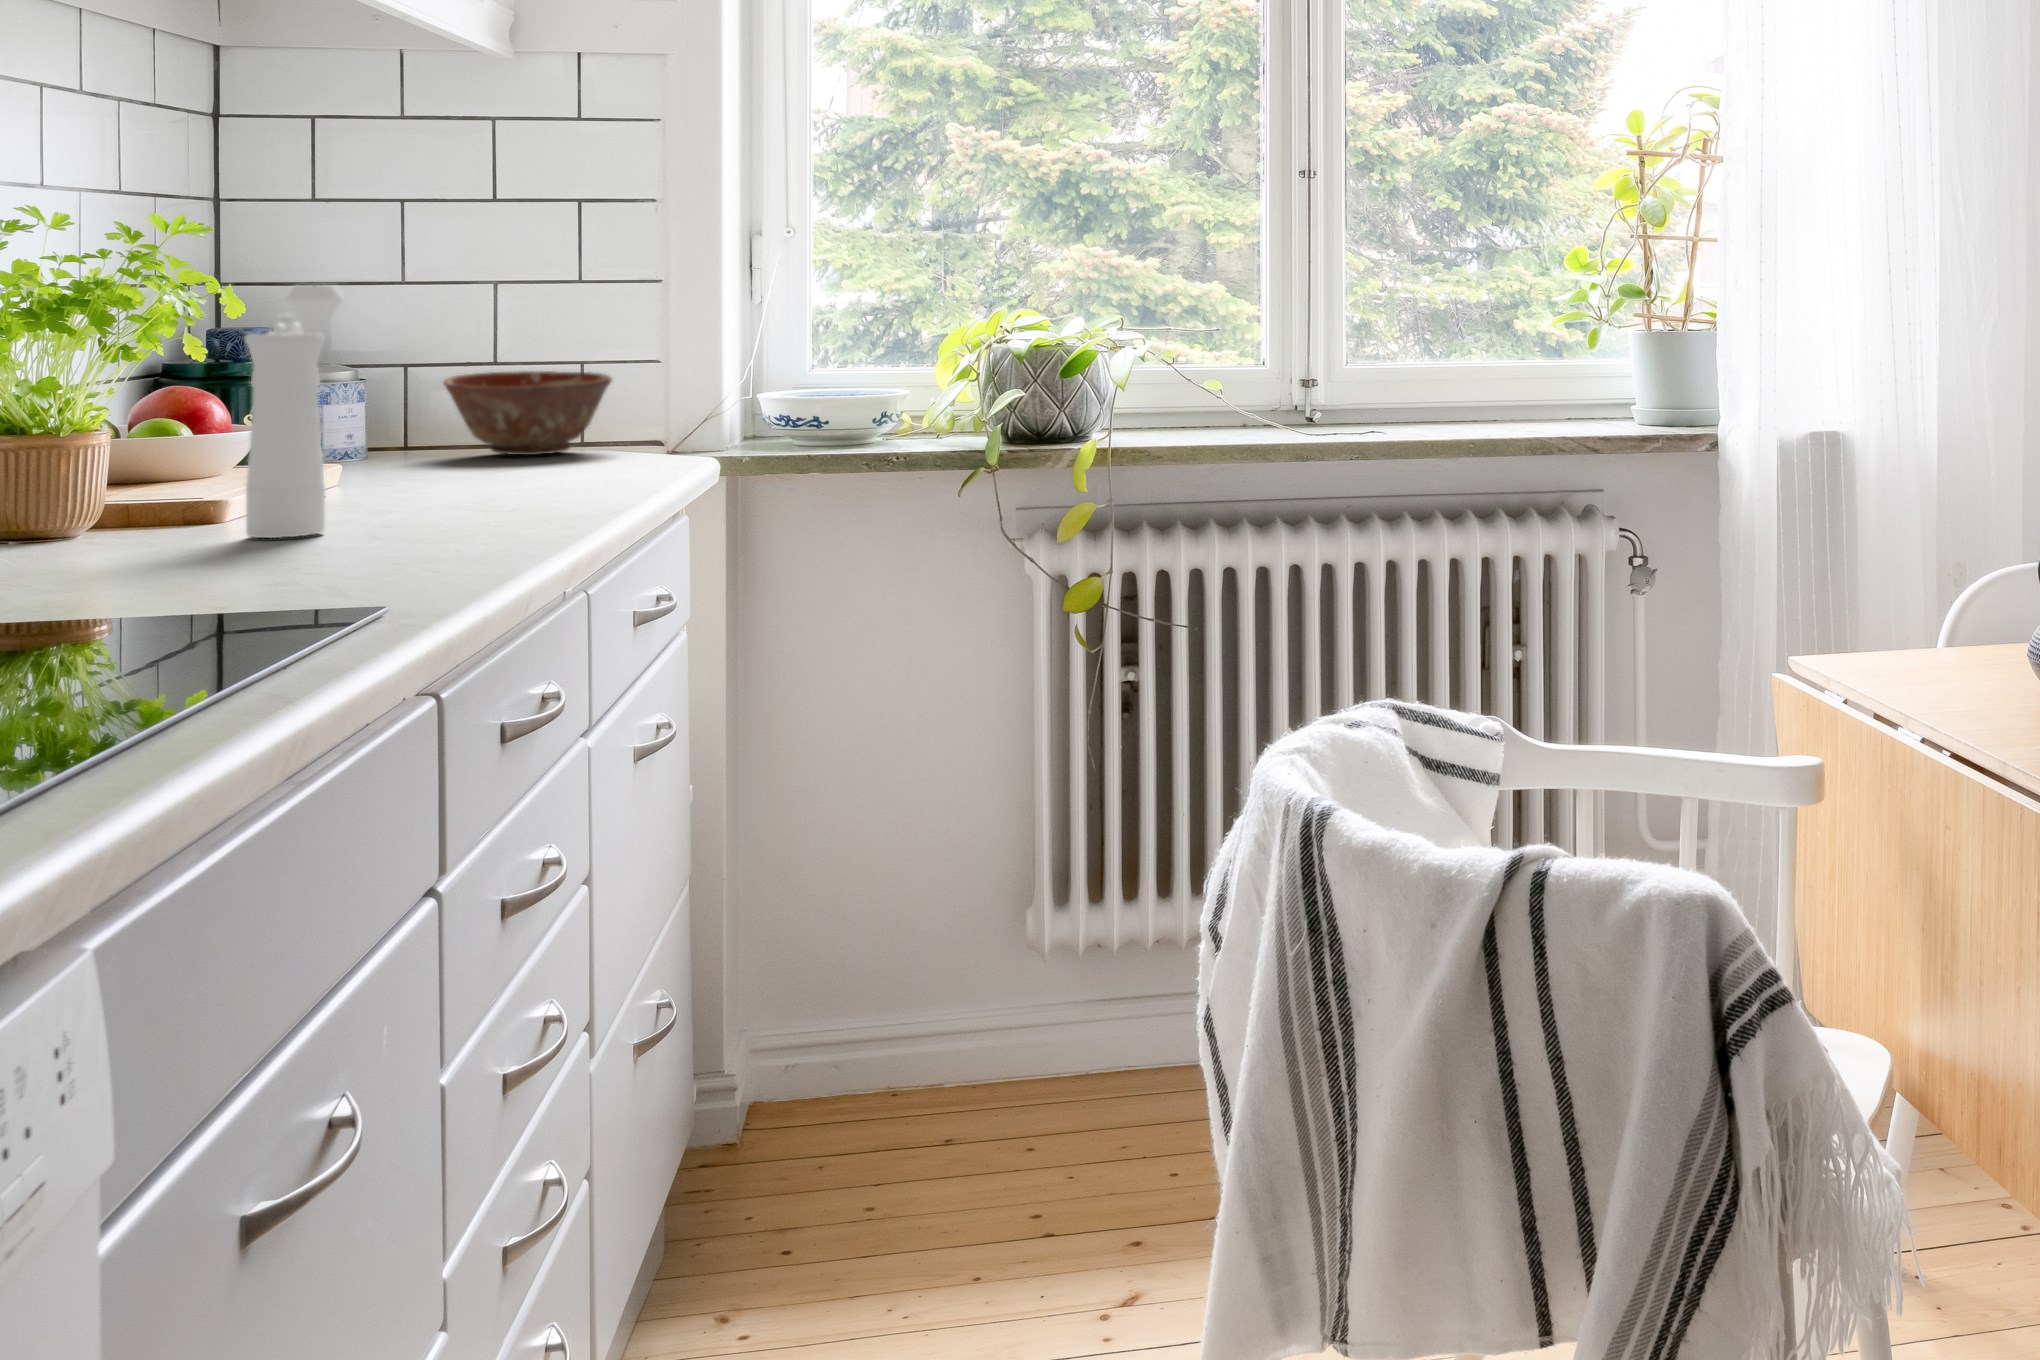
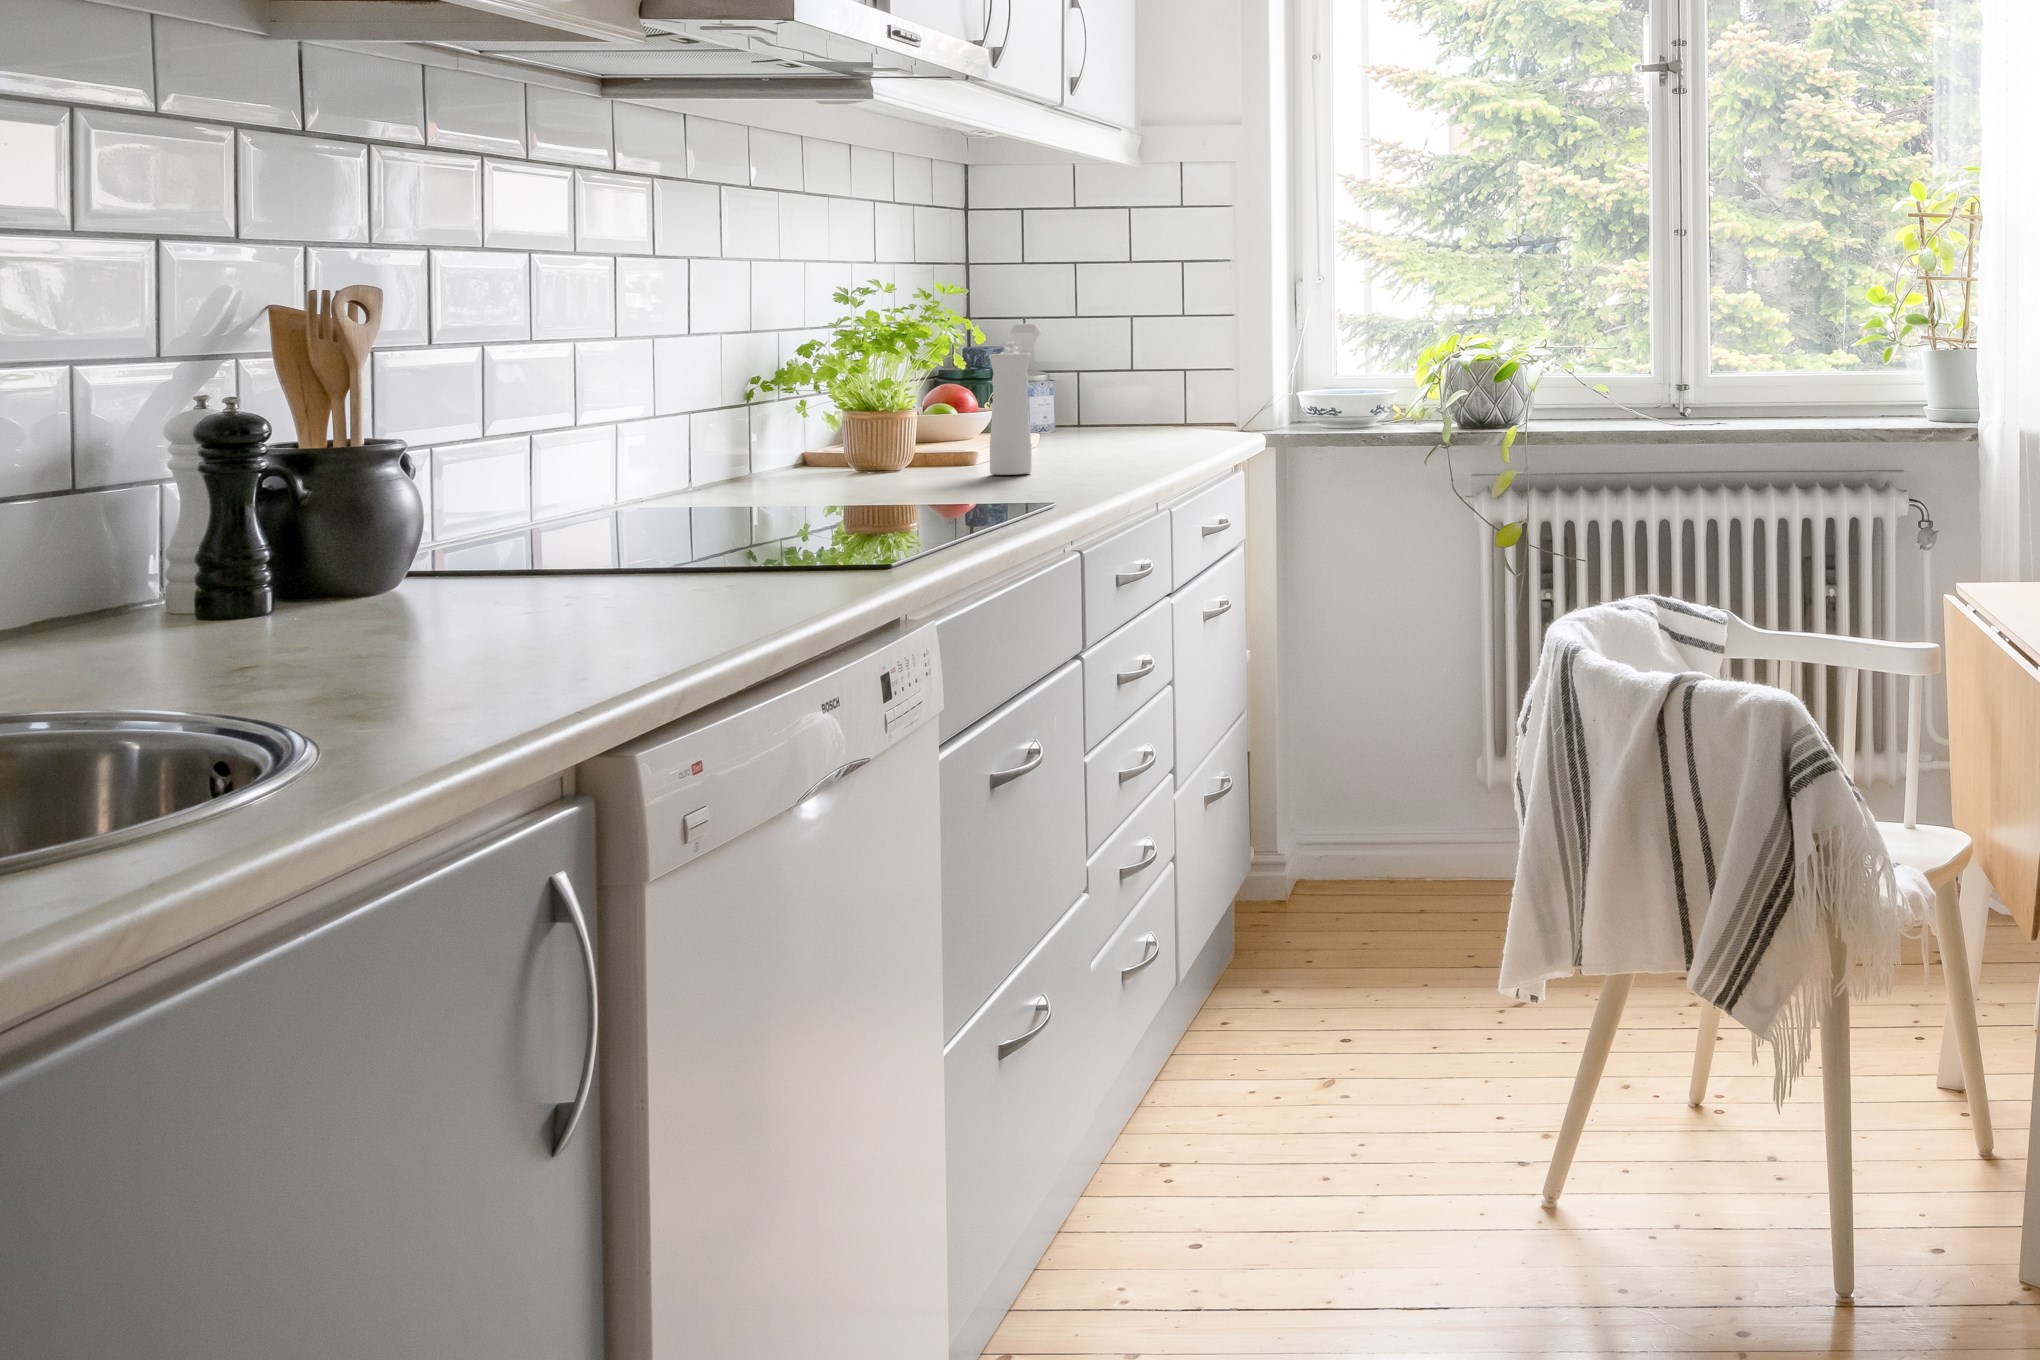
ceramic bowl: present [444,371,612,455] -> none [1099,376,1200,432]

